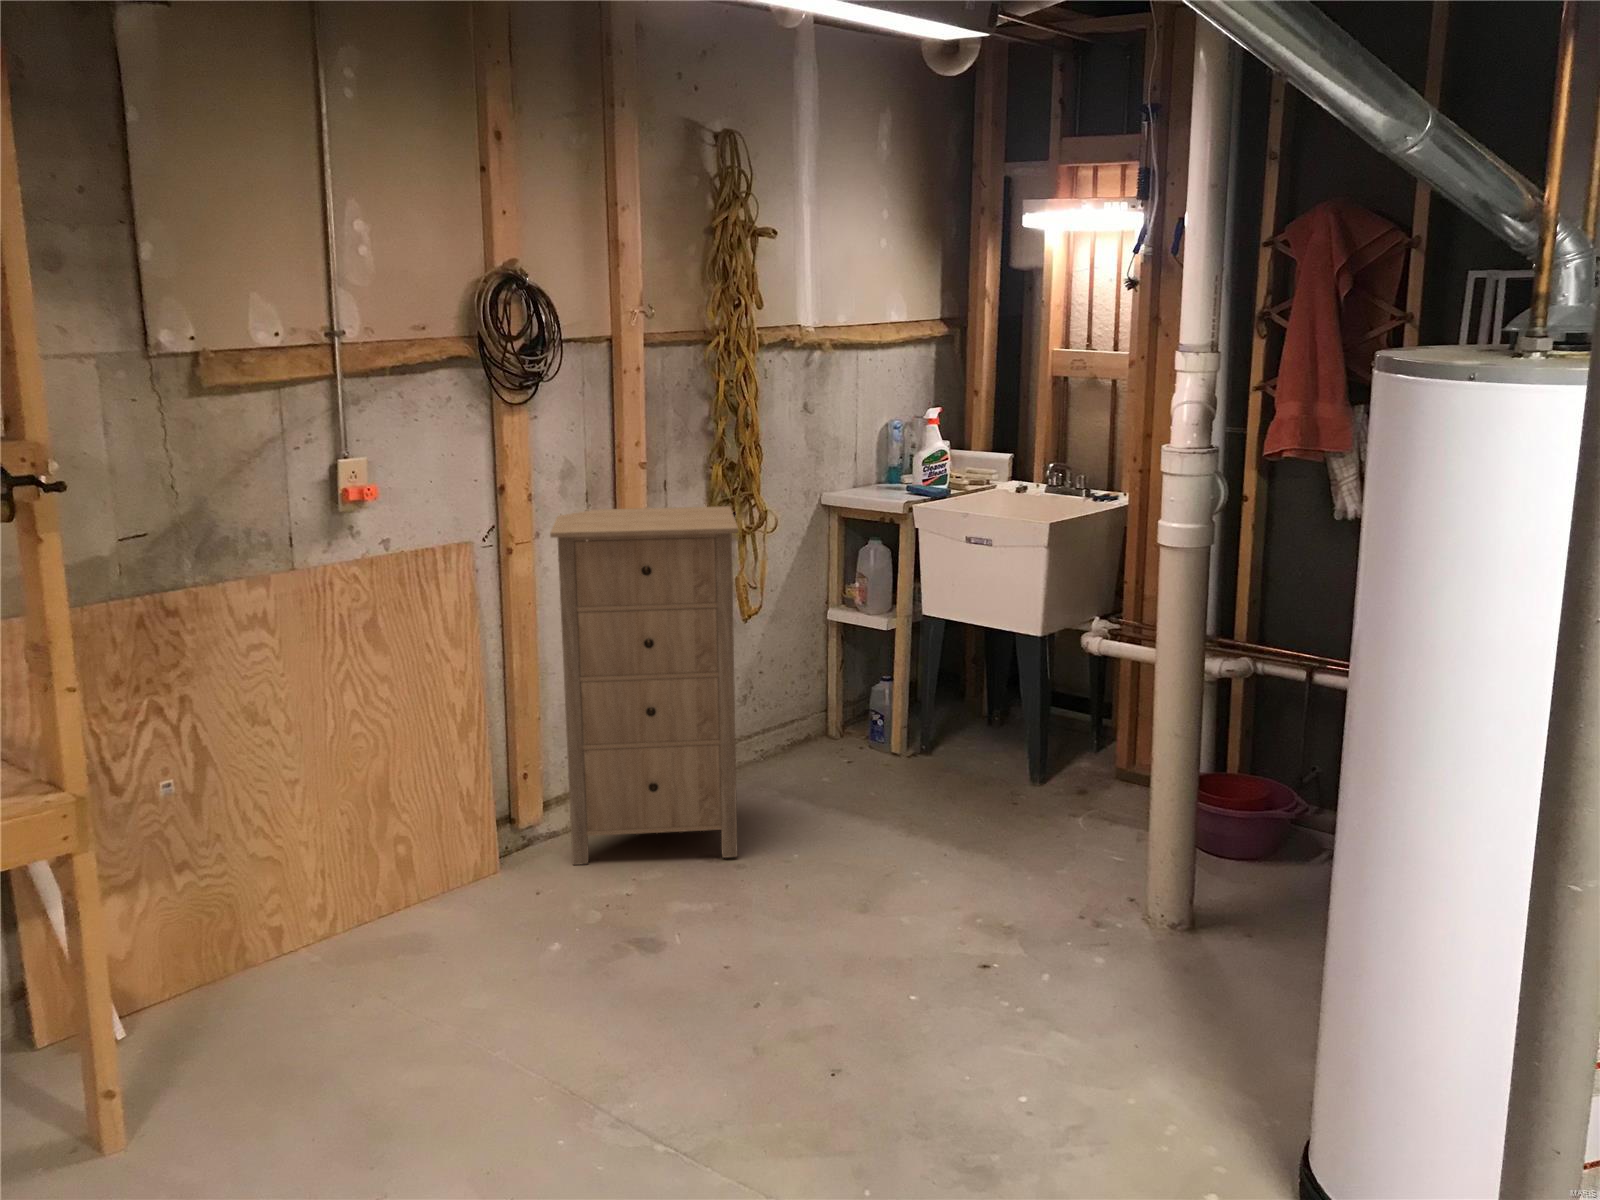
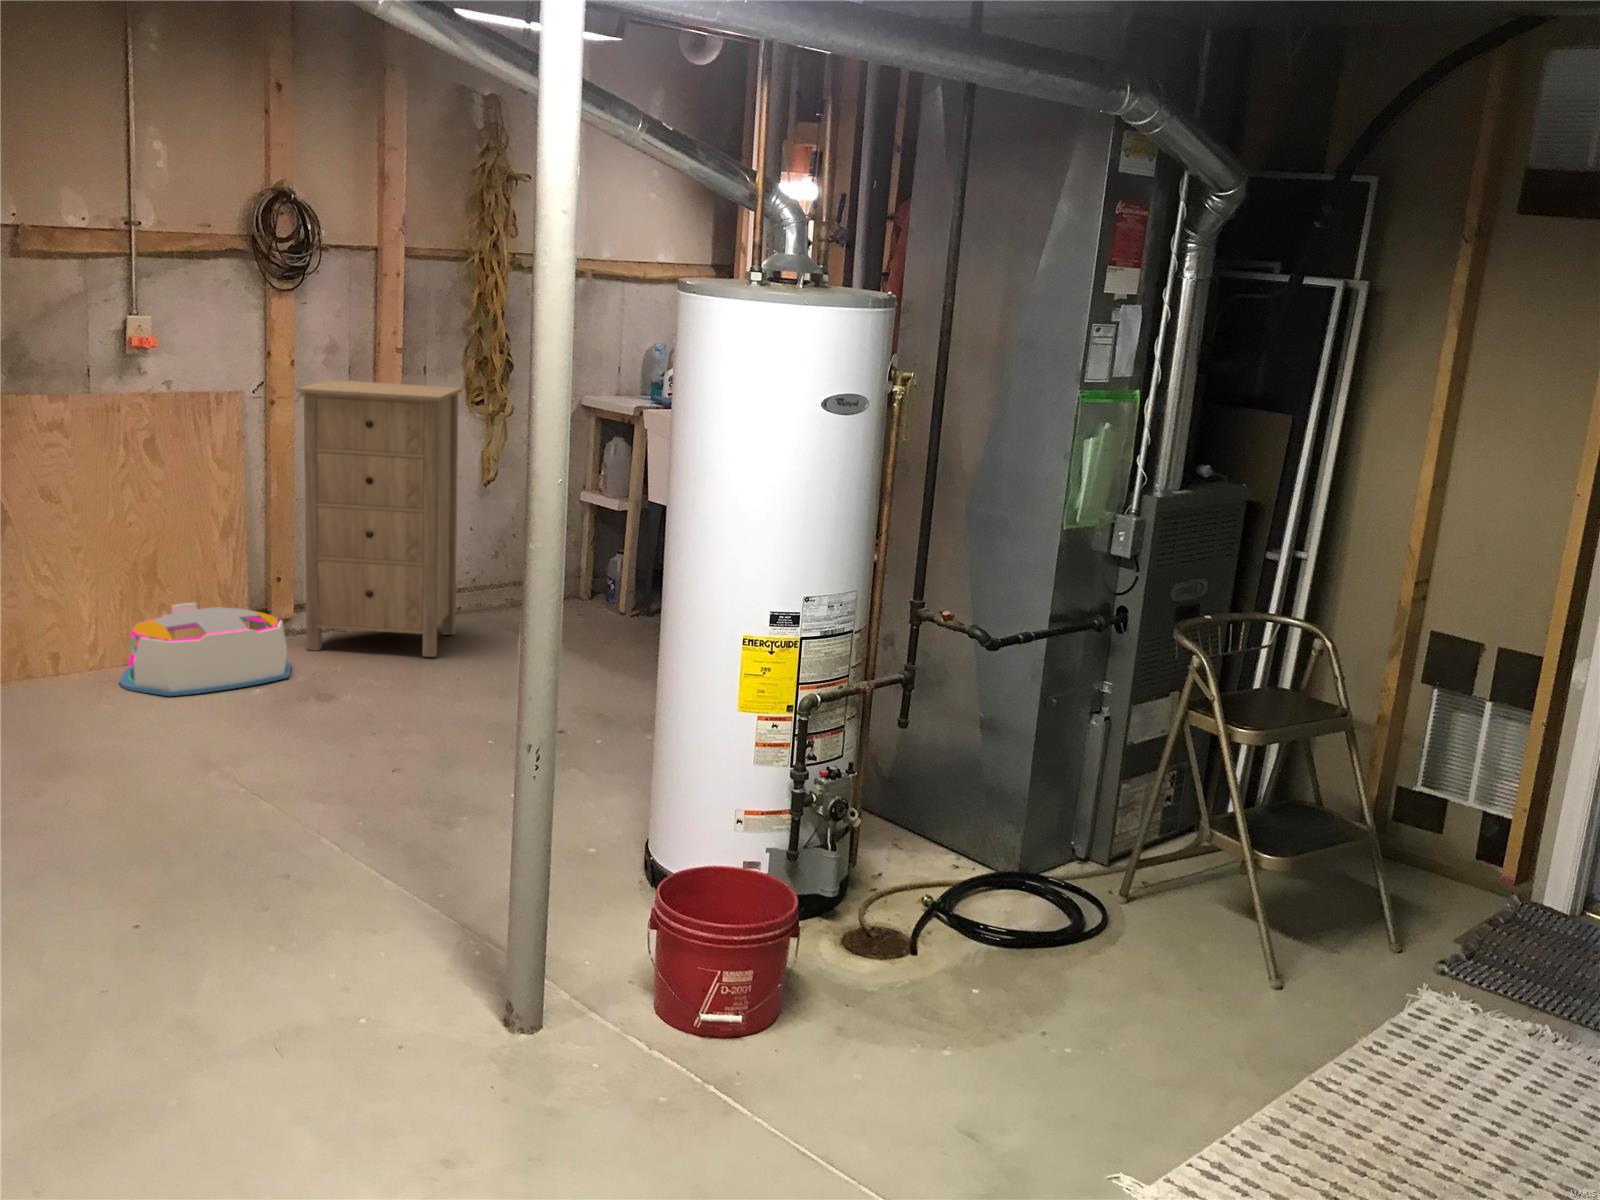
storage bin: none [368,830,584,981] -> present [119,603,291,696]

